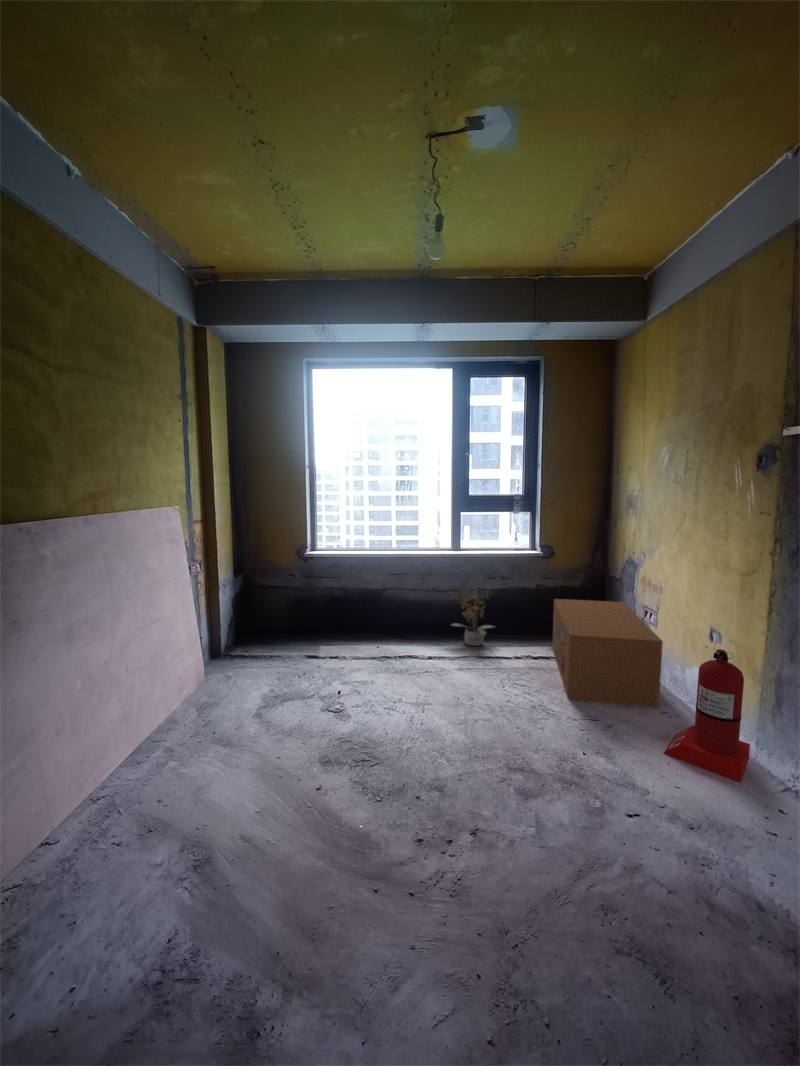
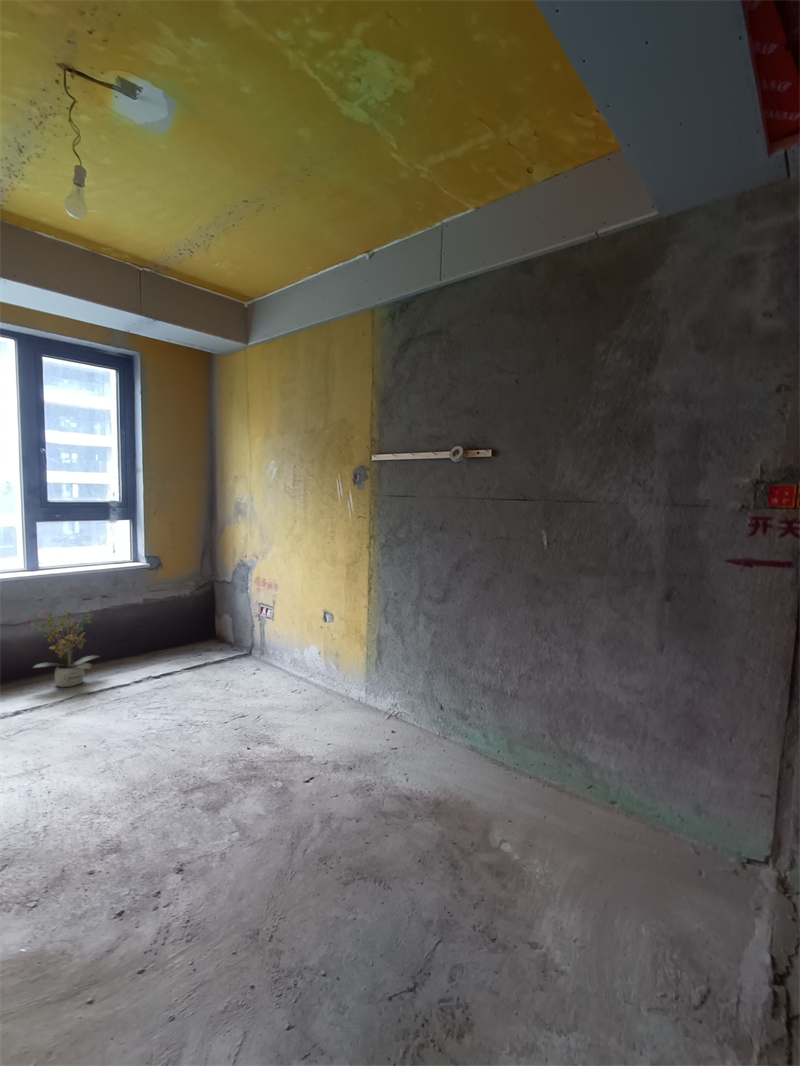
cardboard box: present [552,599,663,708] -> none [172,603,290,708]
fire extinguisher: present [664,649,750,782] -> none [307,624,360,722]

